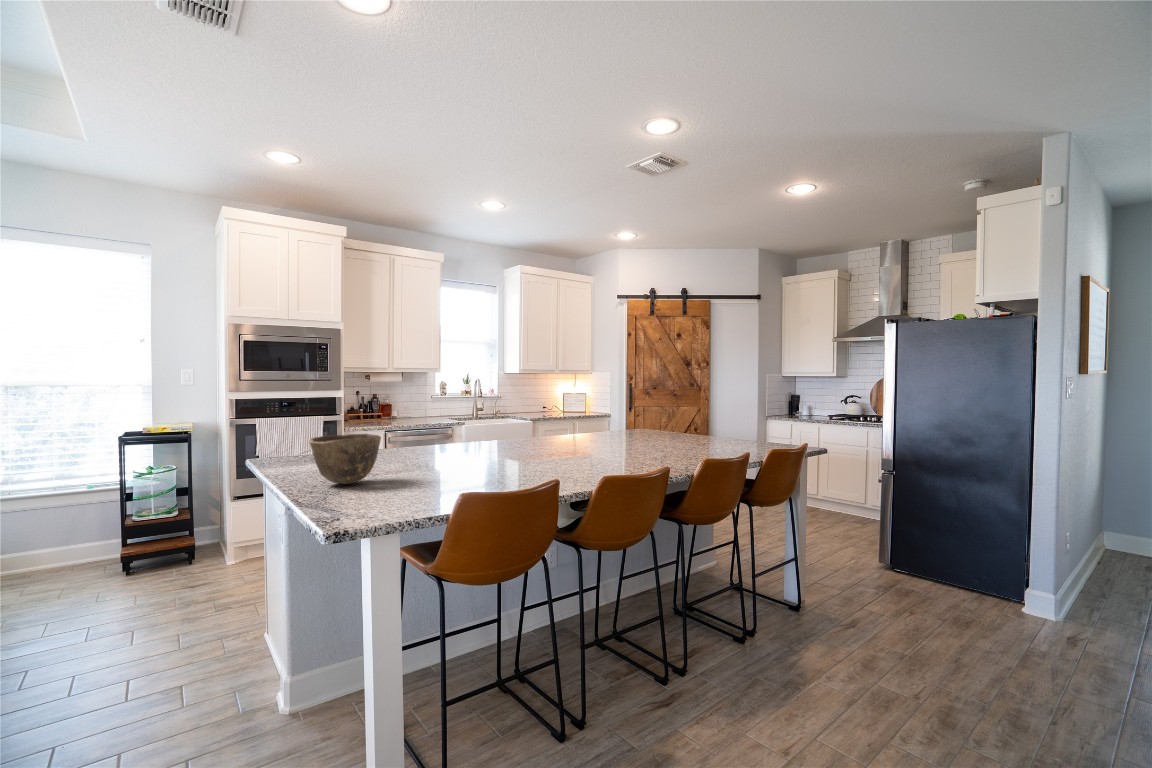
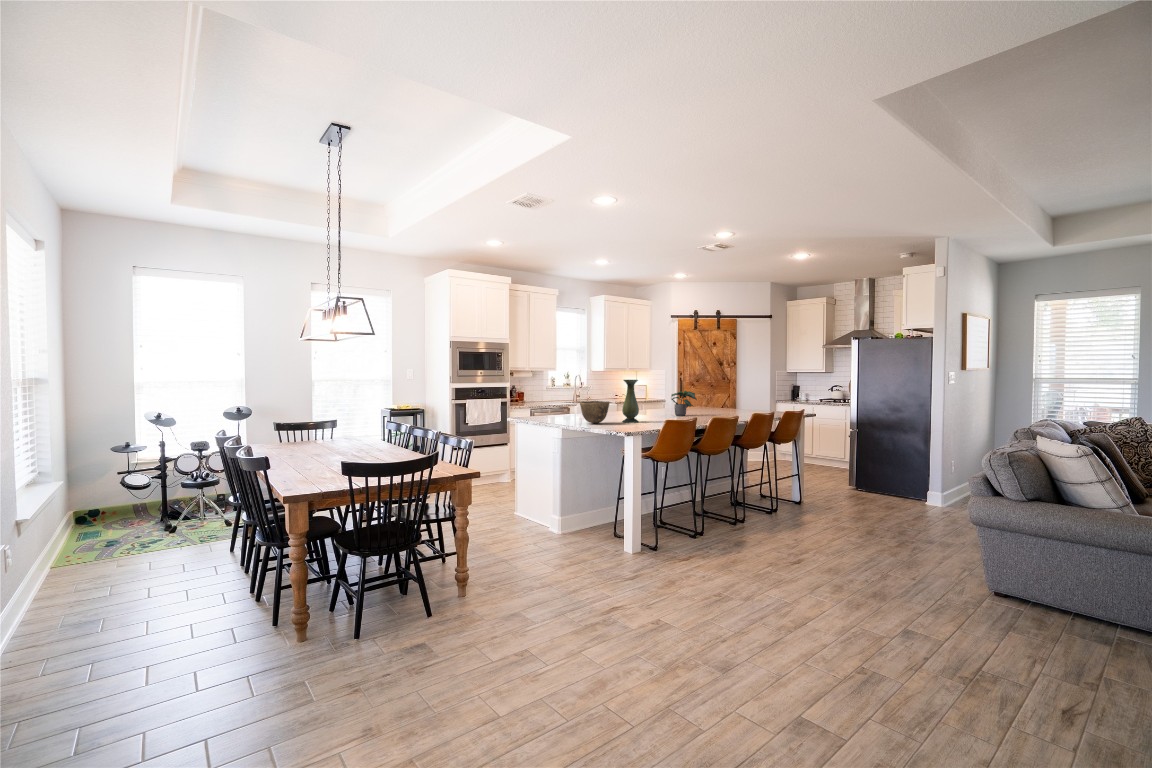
vase: none [418,388,456,481] -> present [622,380,639,423]
potted plant: none [557,407,609,455] -> present [671,391,697,416]

